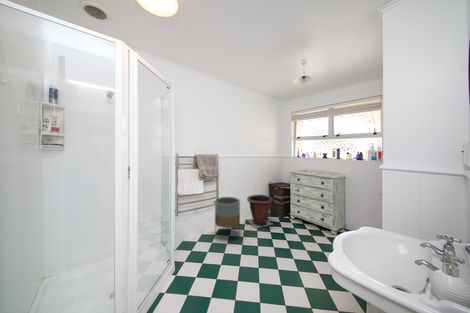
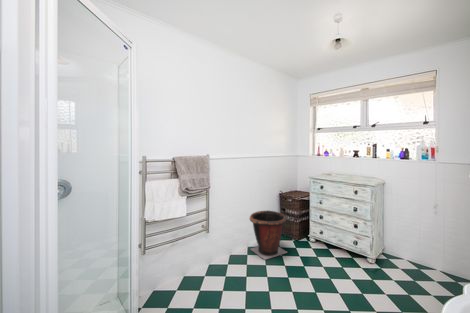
planter: present [215,197,240,228] -> none [205,217,243,281]

